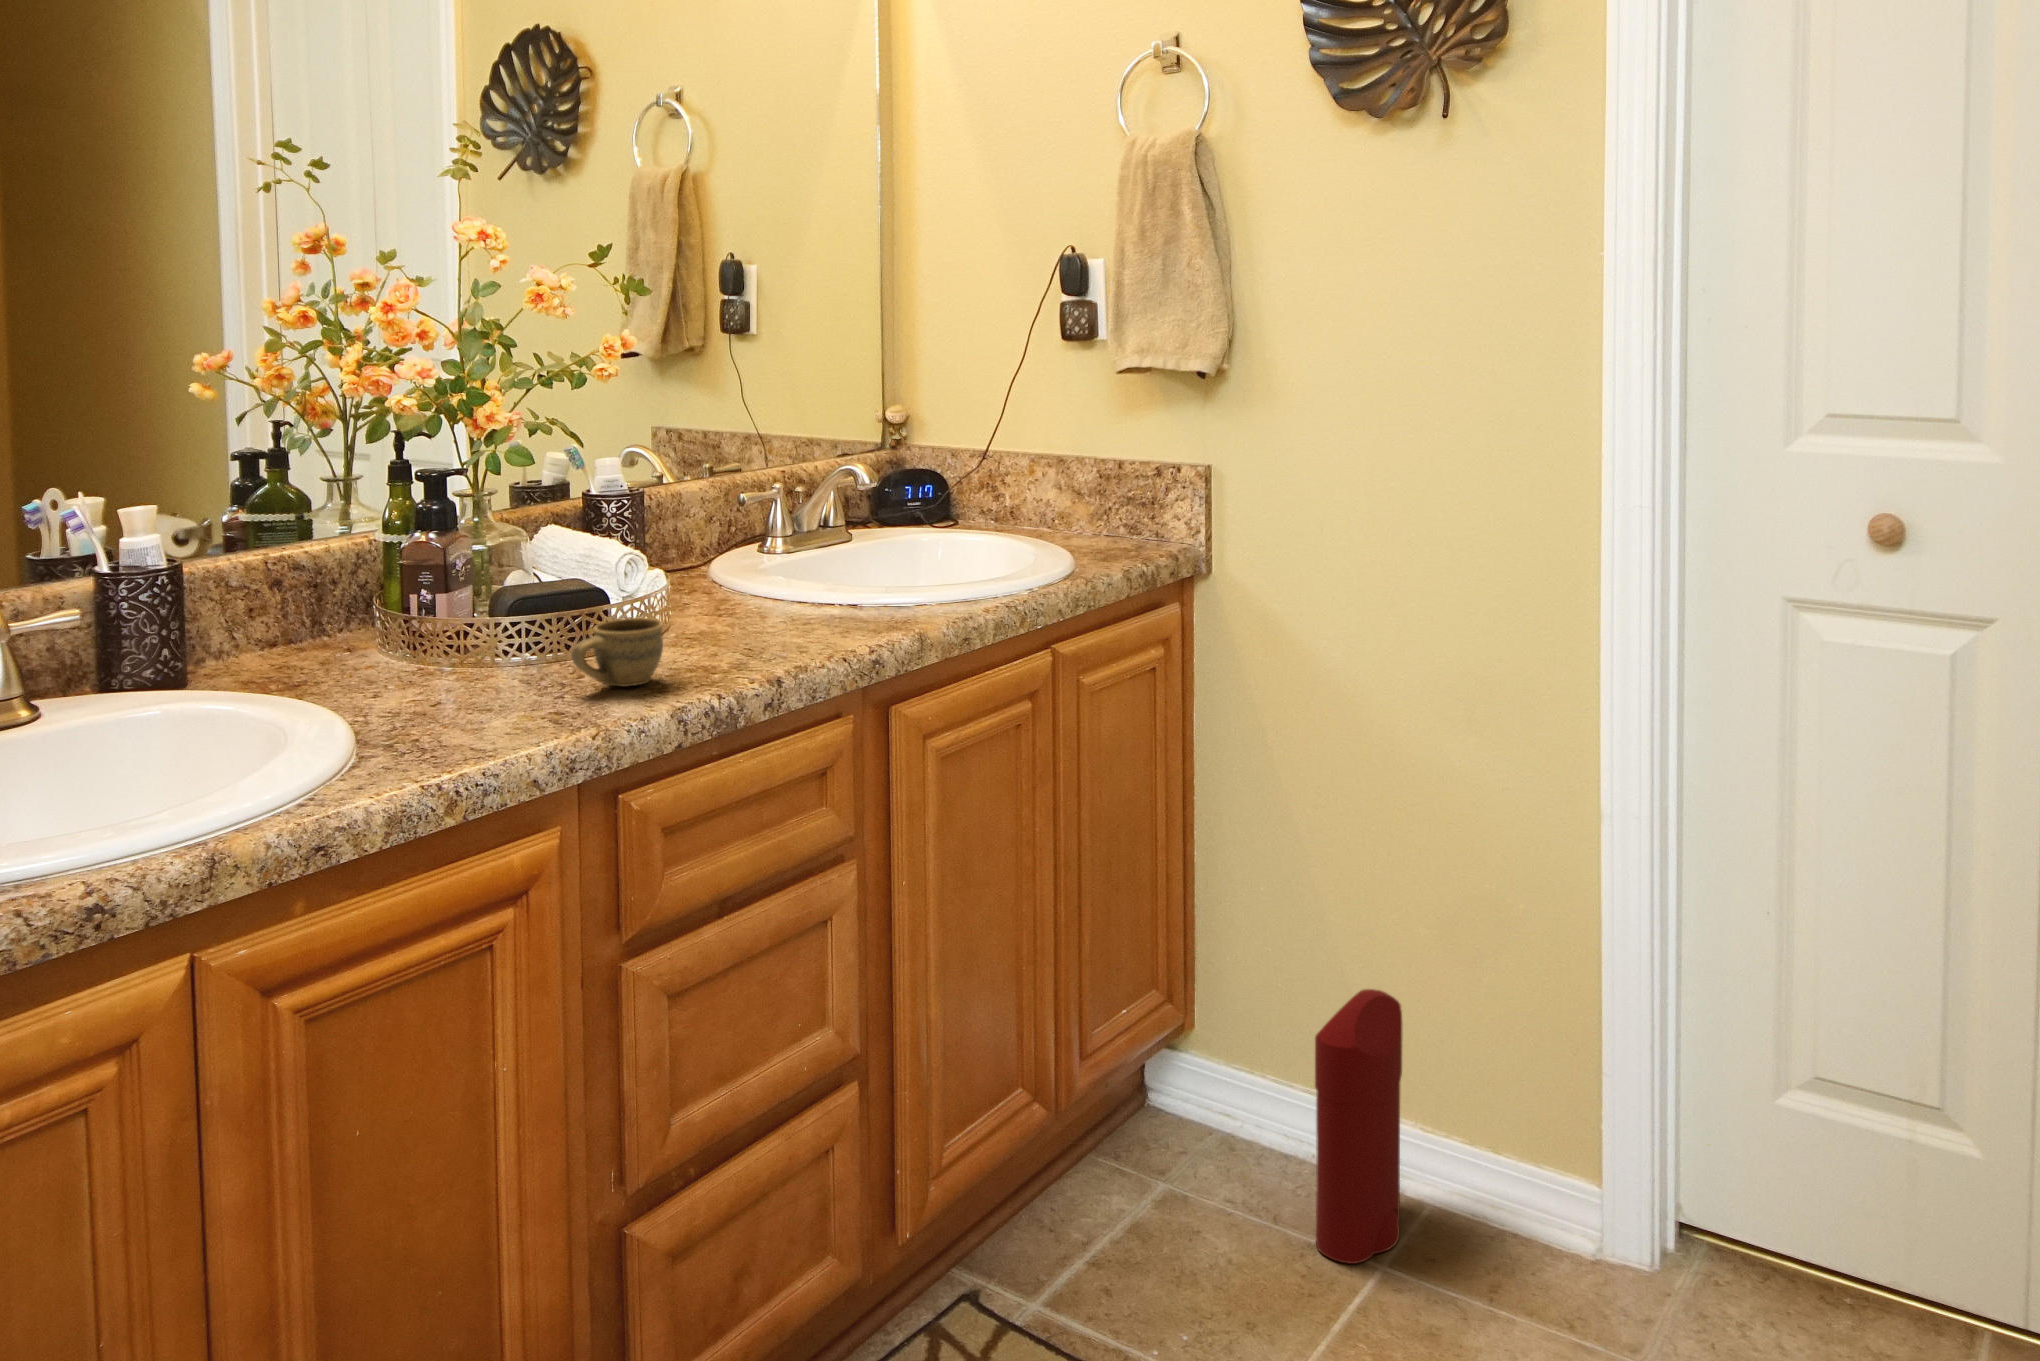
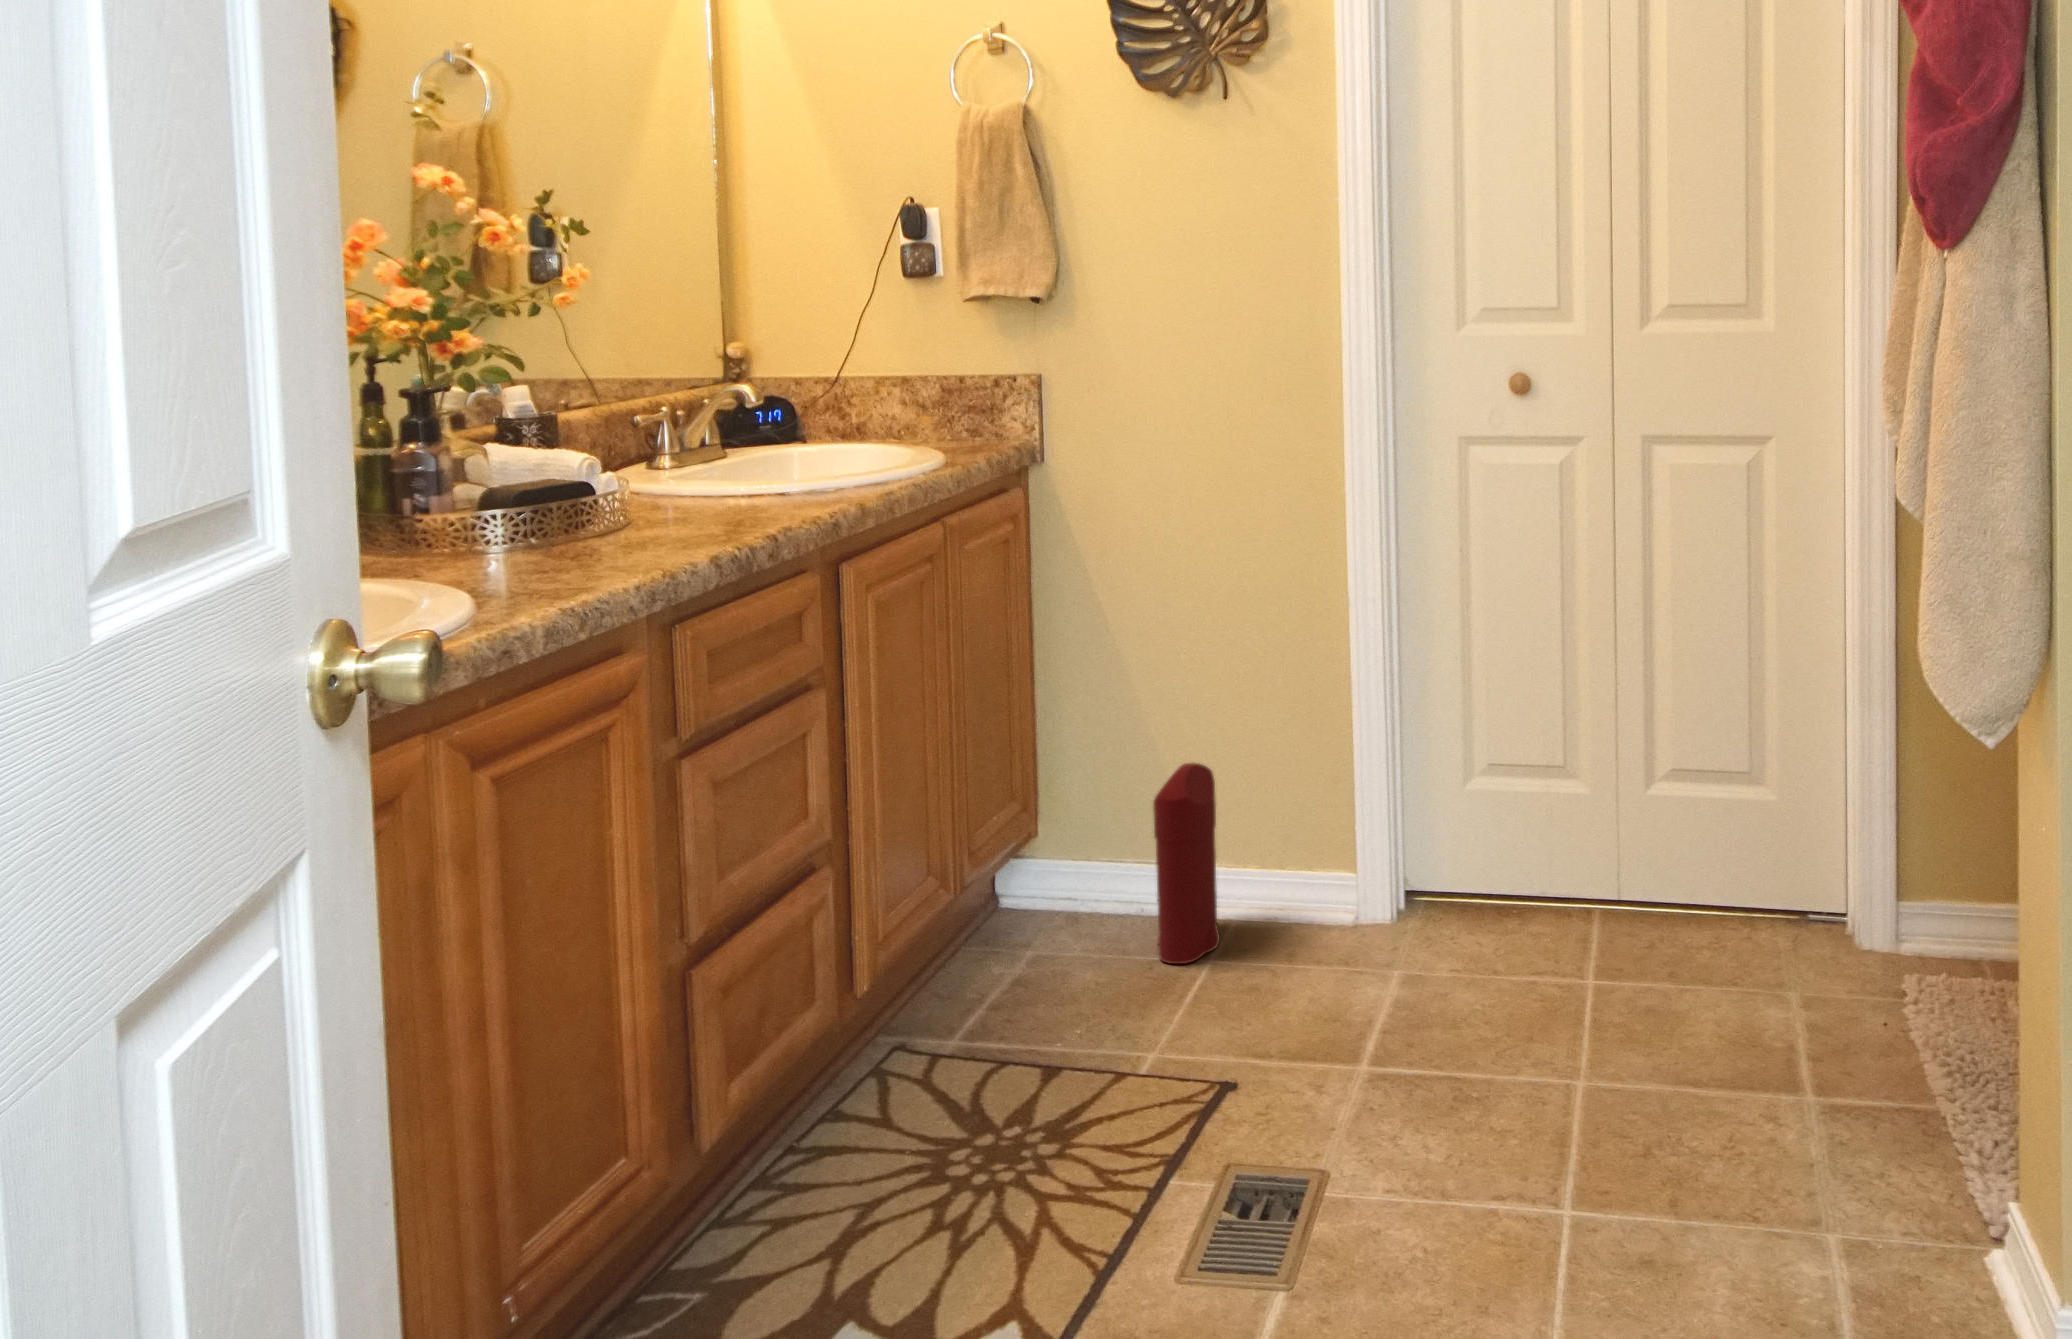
cup: present [571,618,663,686] -> none [561,490,640,546]

